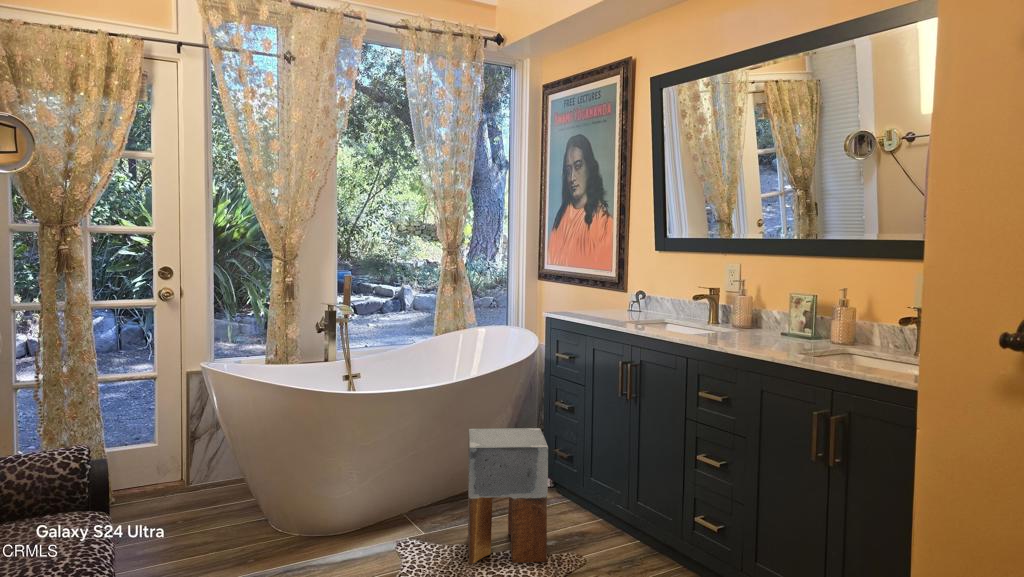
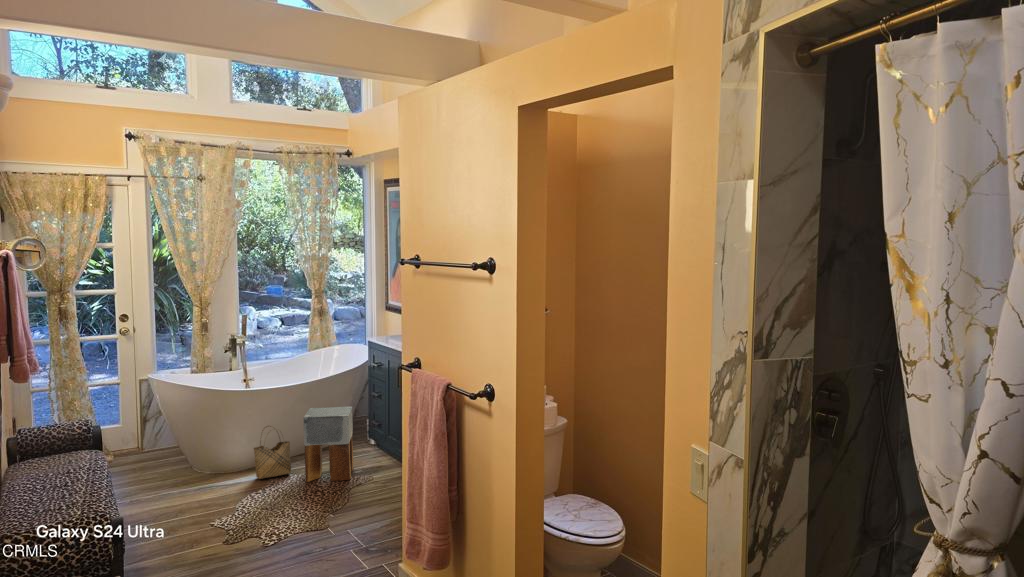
woven basket: none [377,457,438,554] -> present [254,426,291,479]

